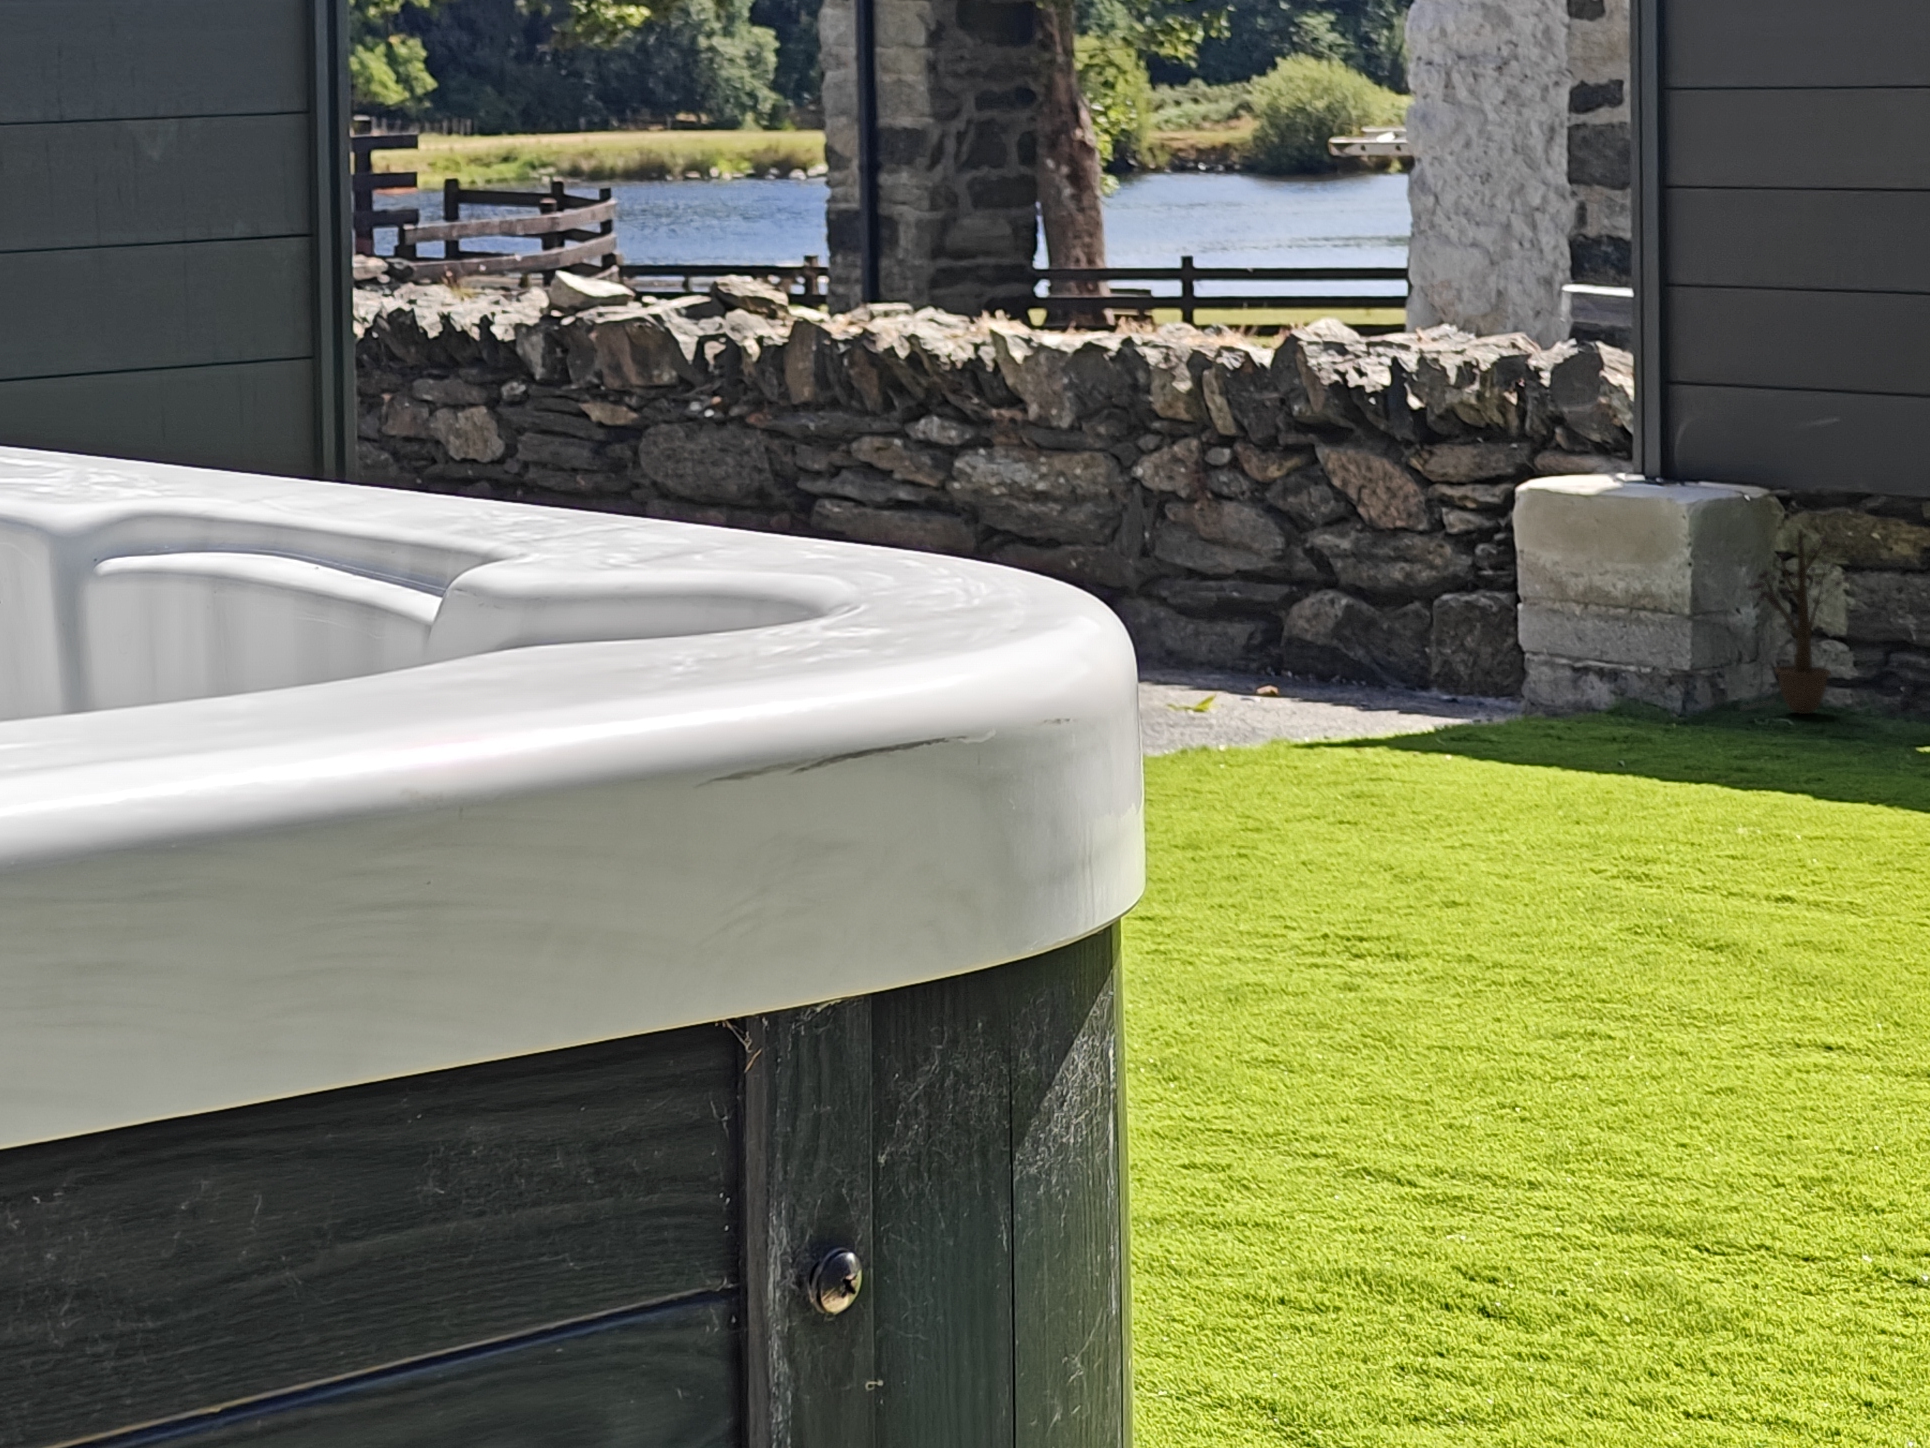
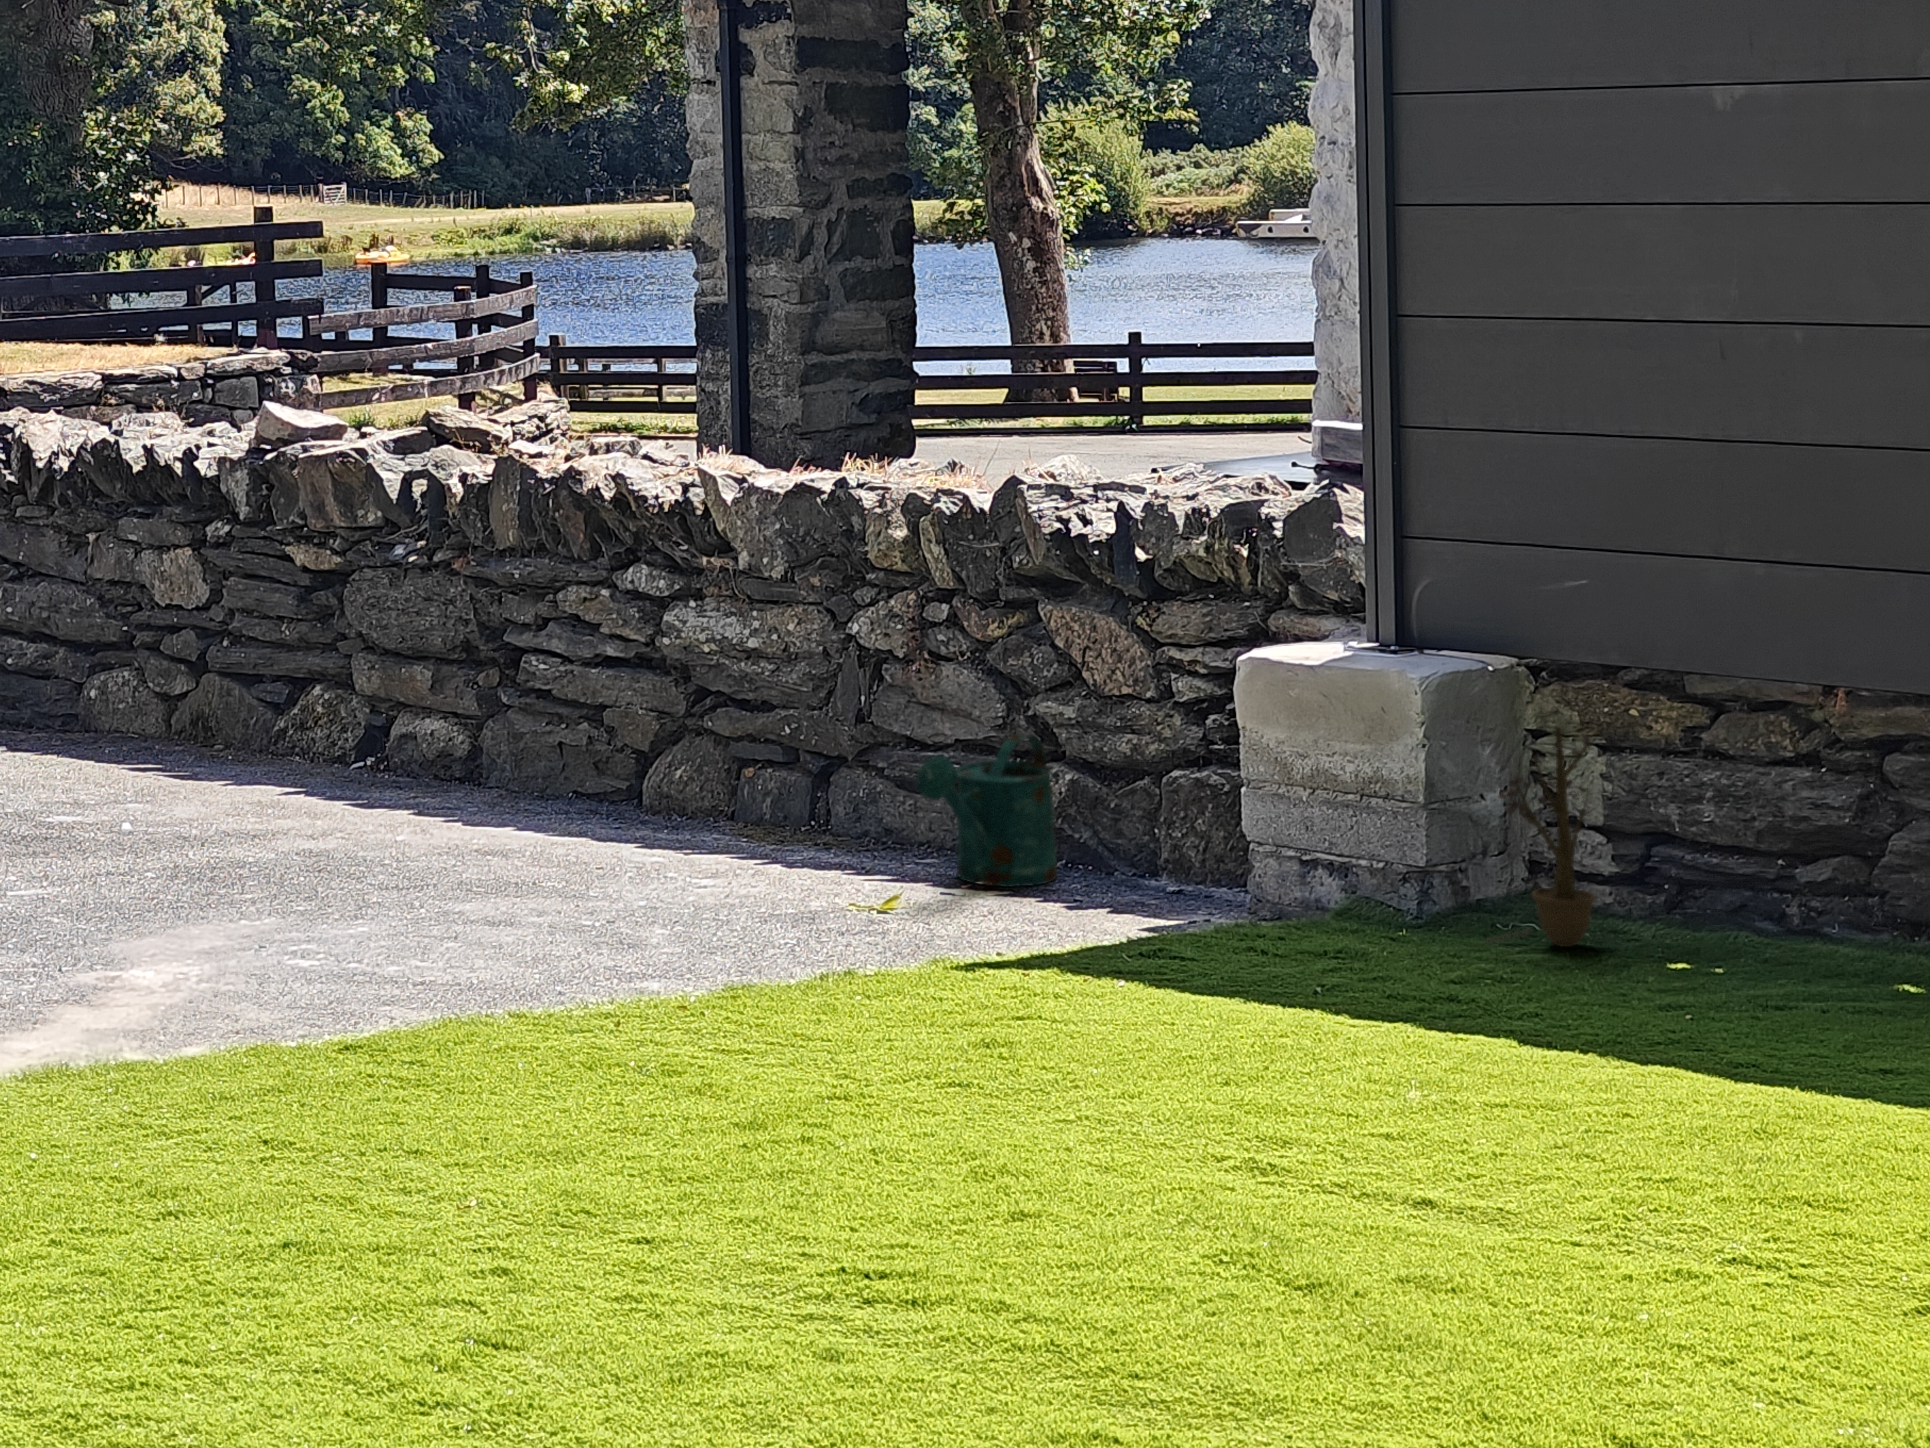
watering can: none [1230,551,1341,681] -> present [916,733,1058,887]

